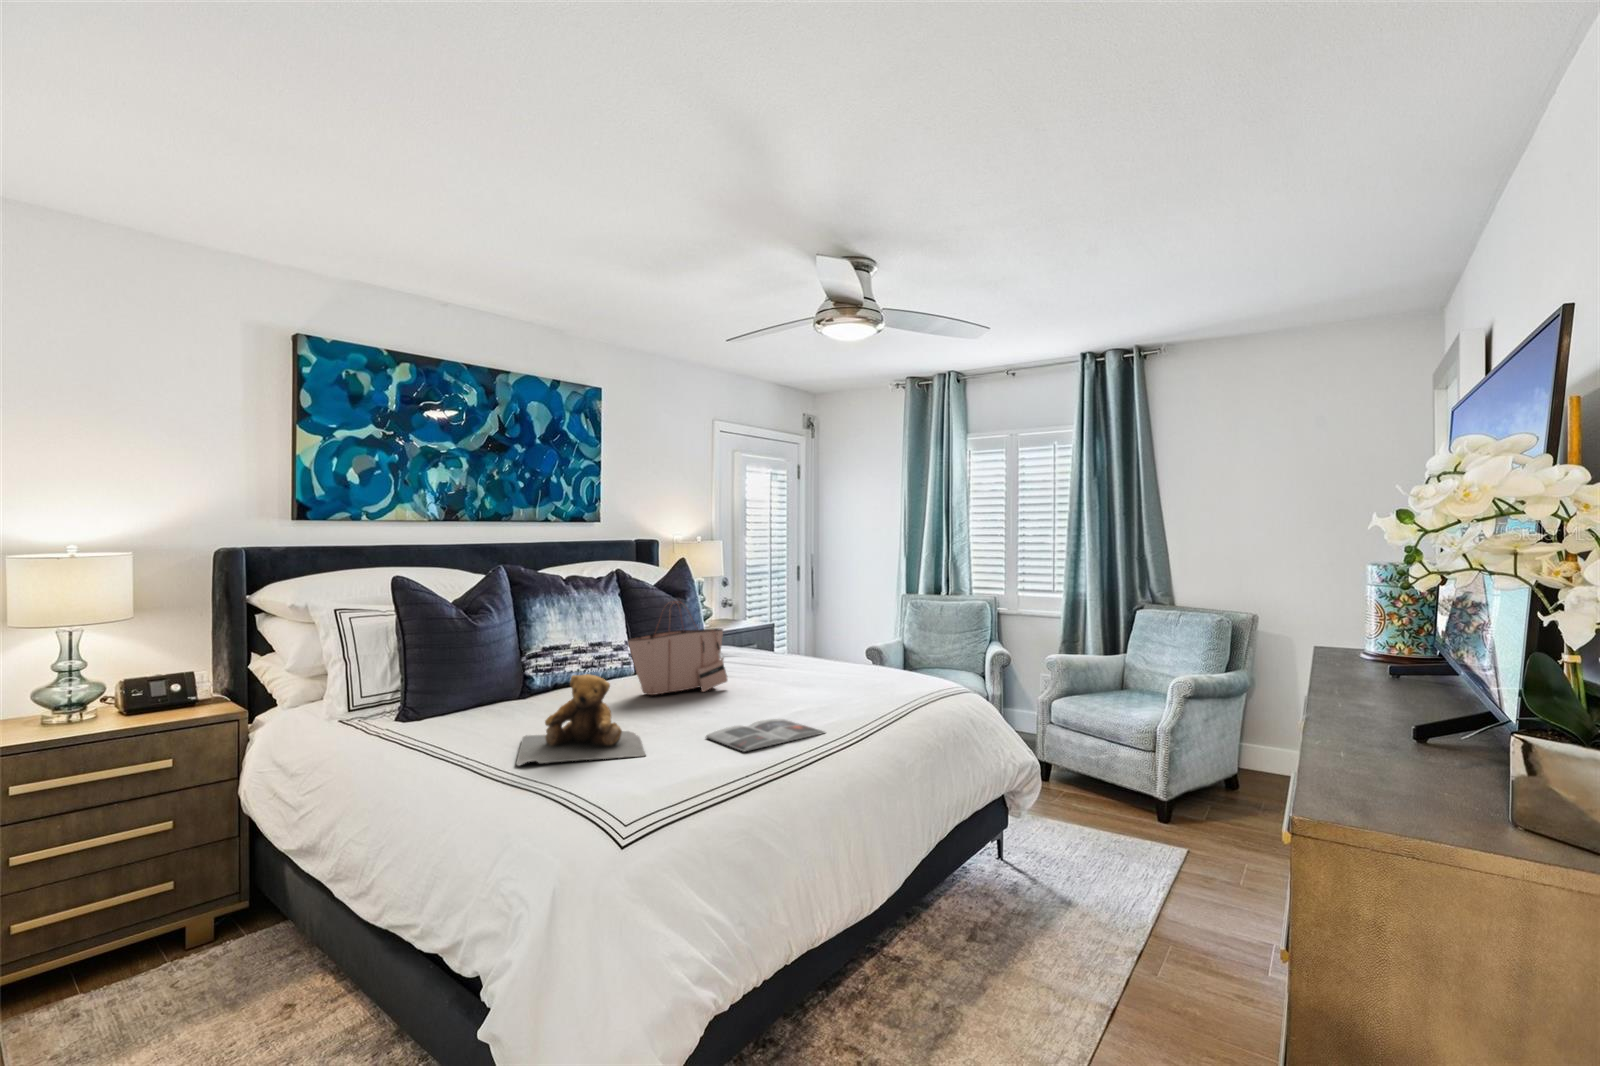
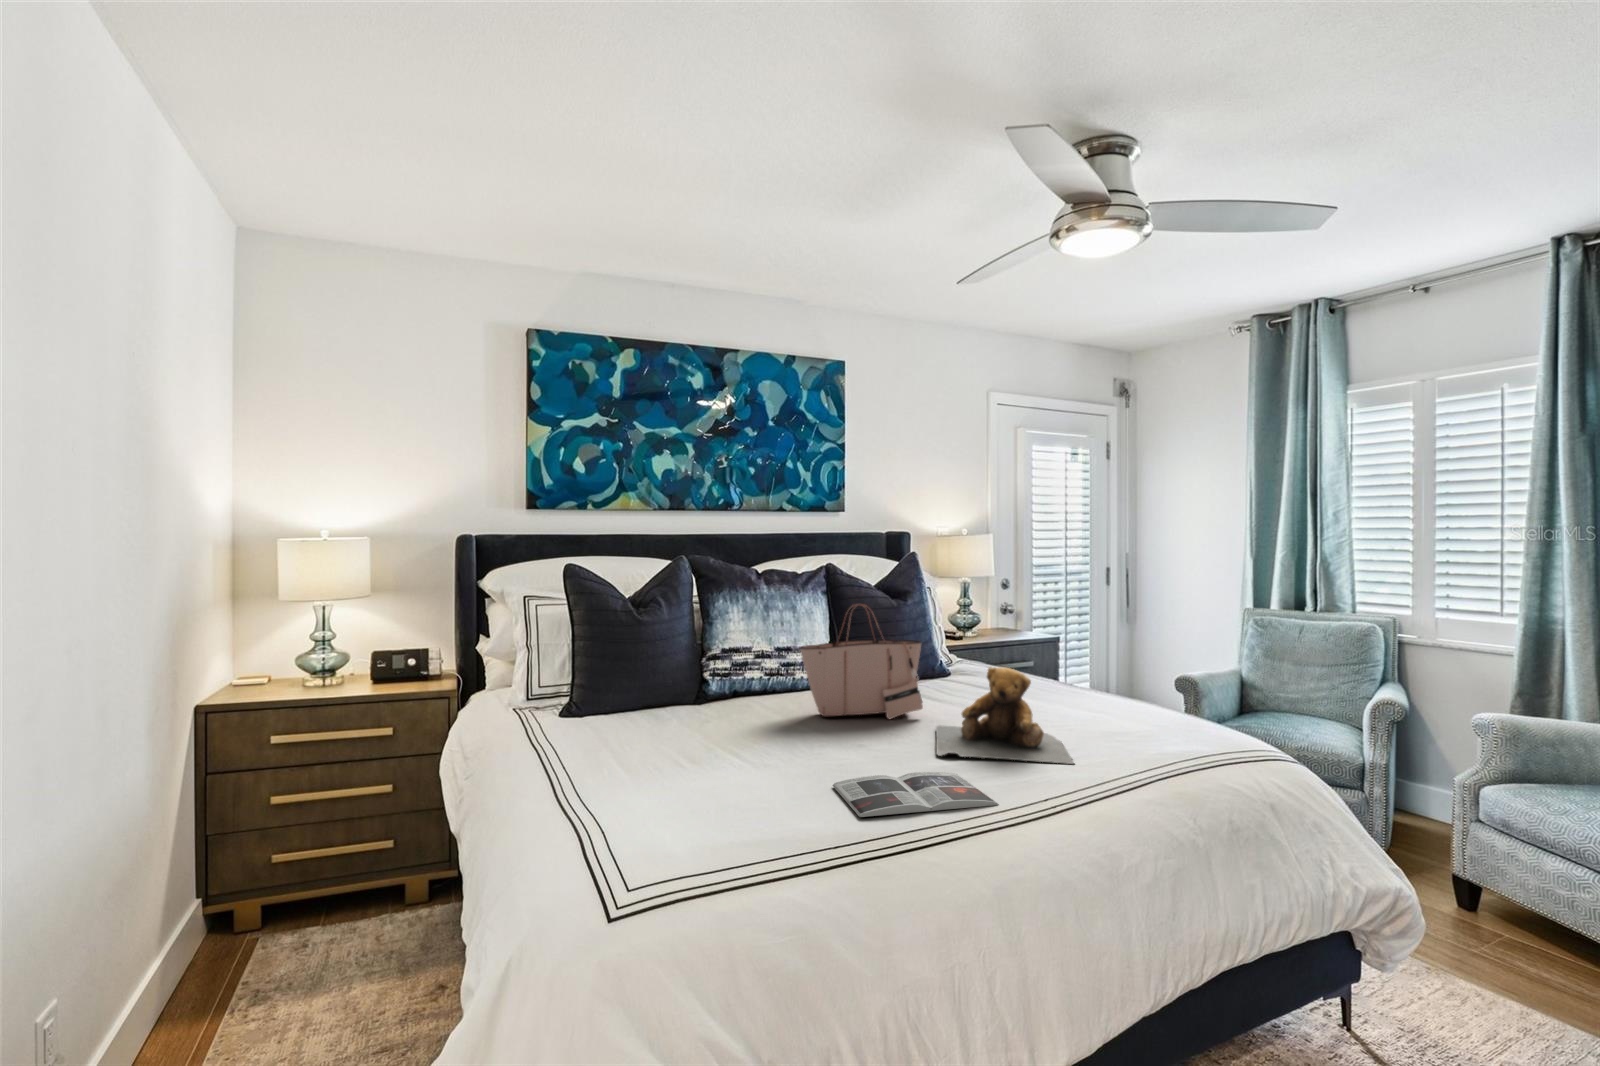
teddy bear: present [516,674,646,765] -> present [936,667,1074,764]

